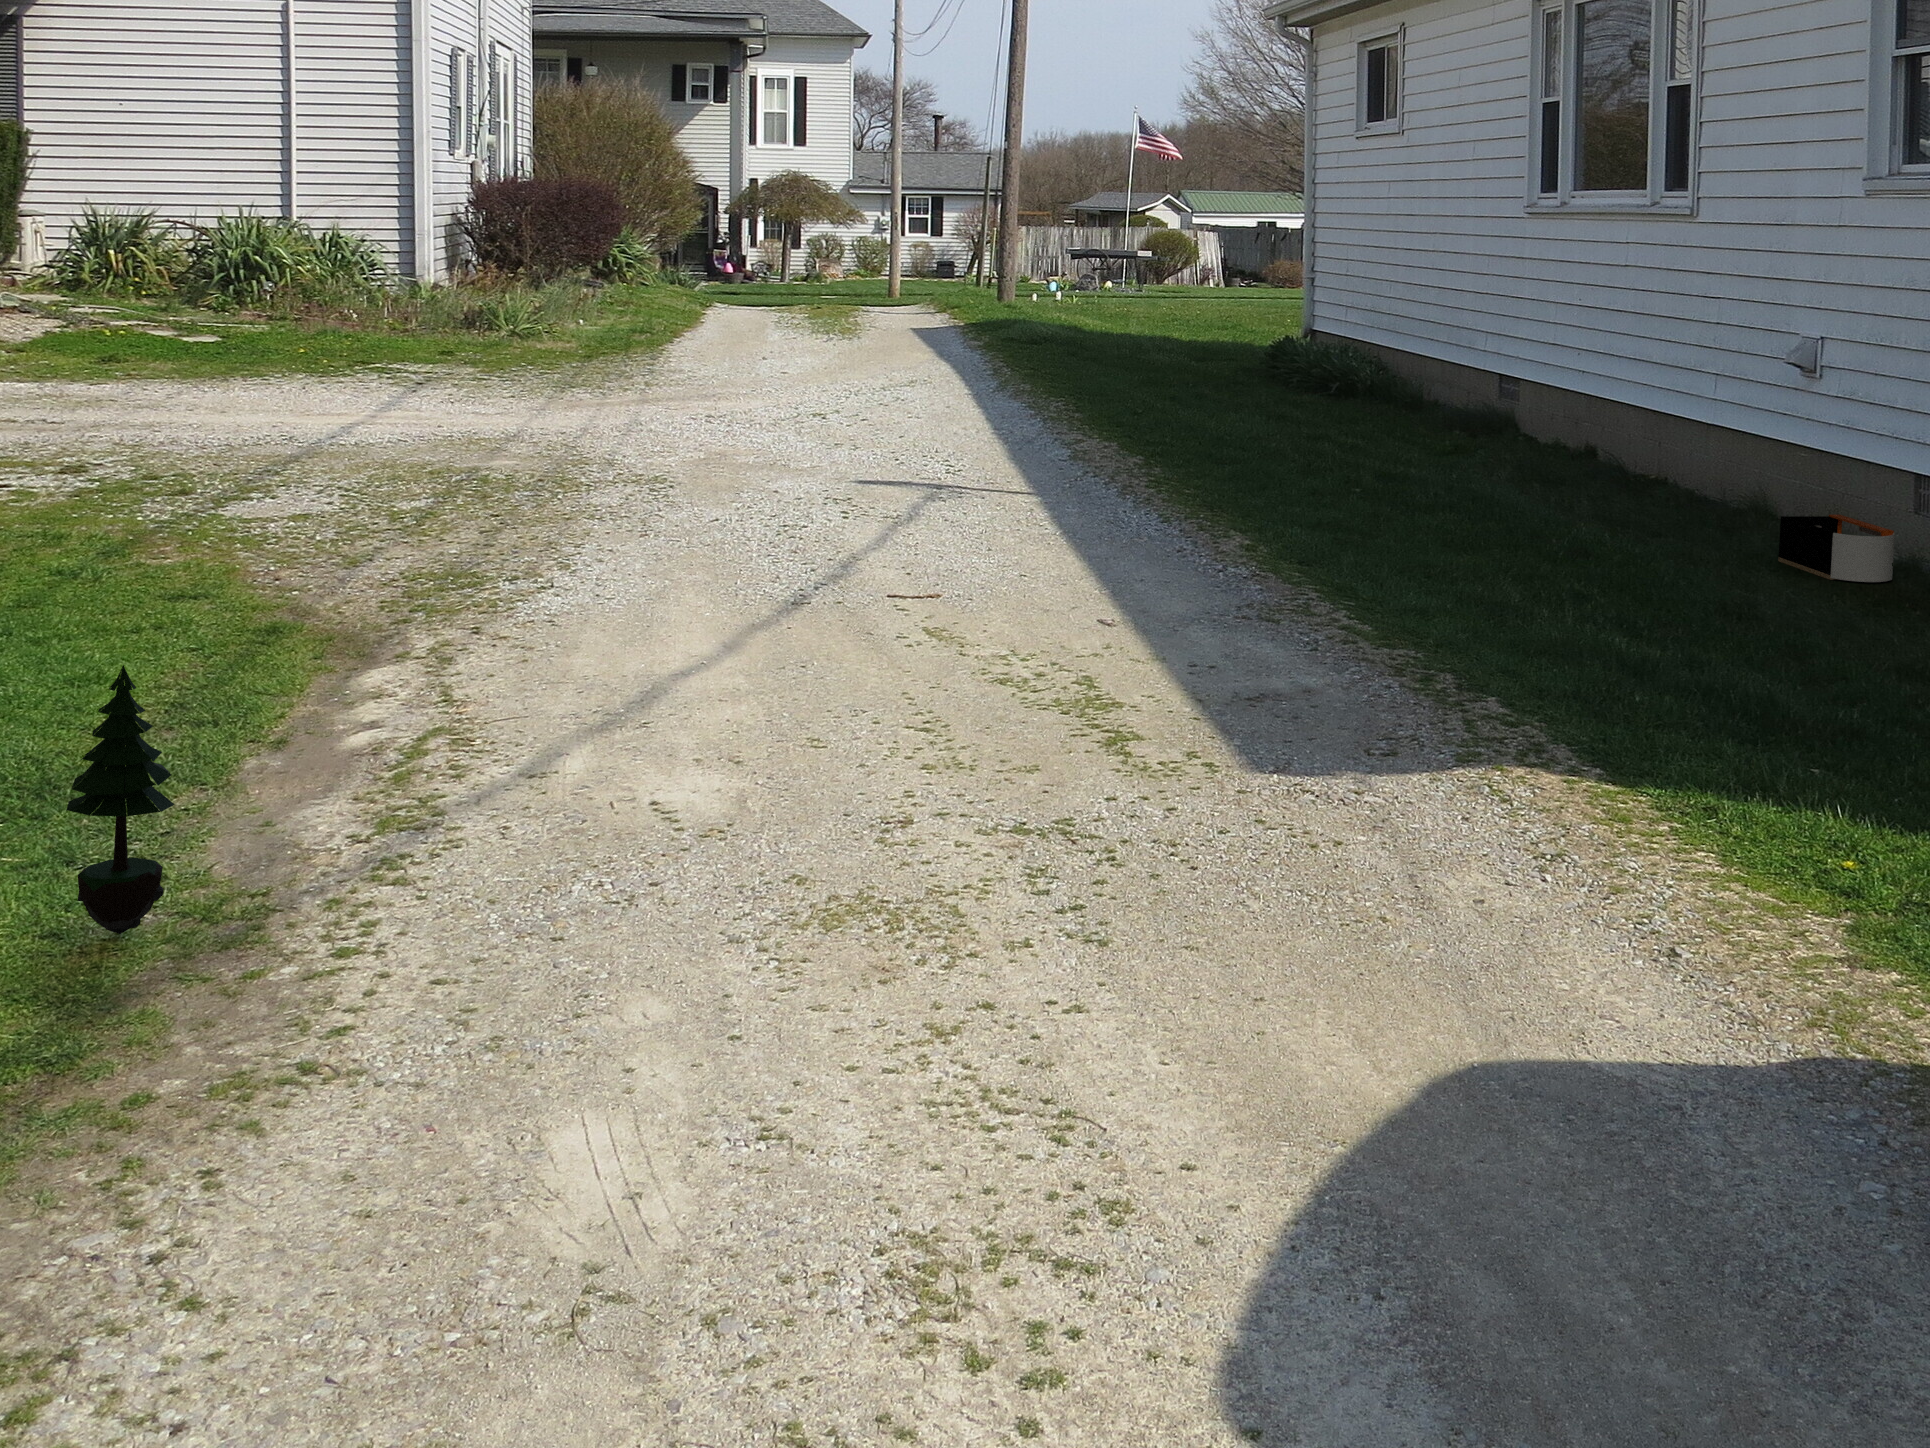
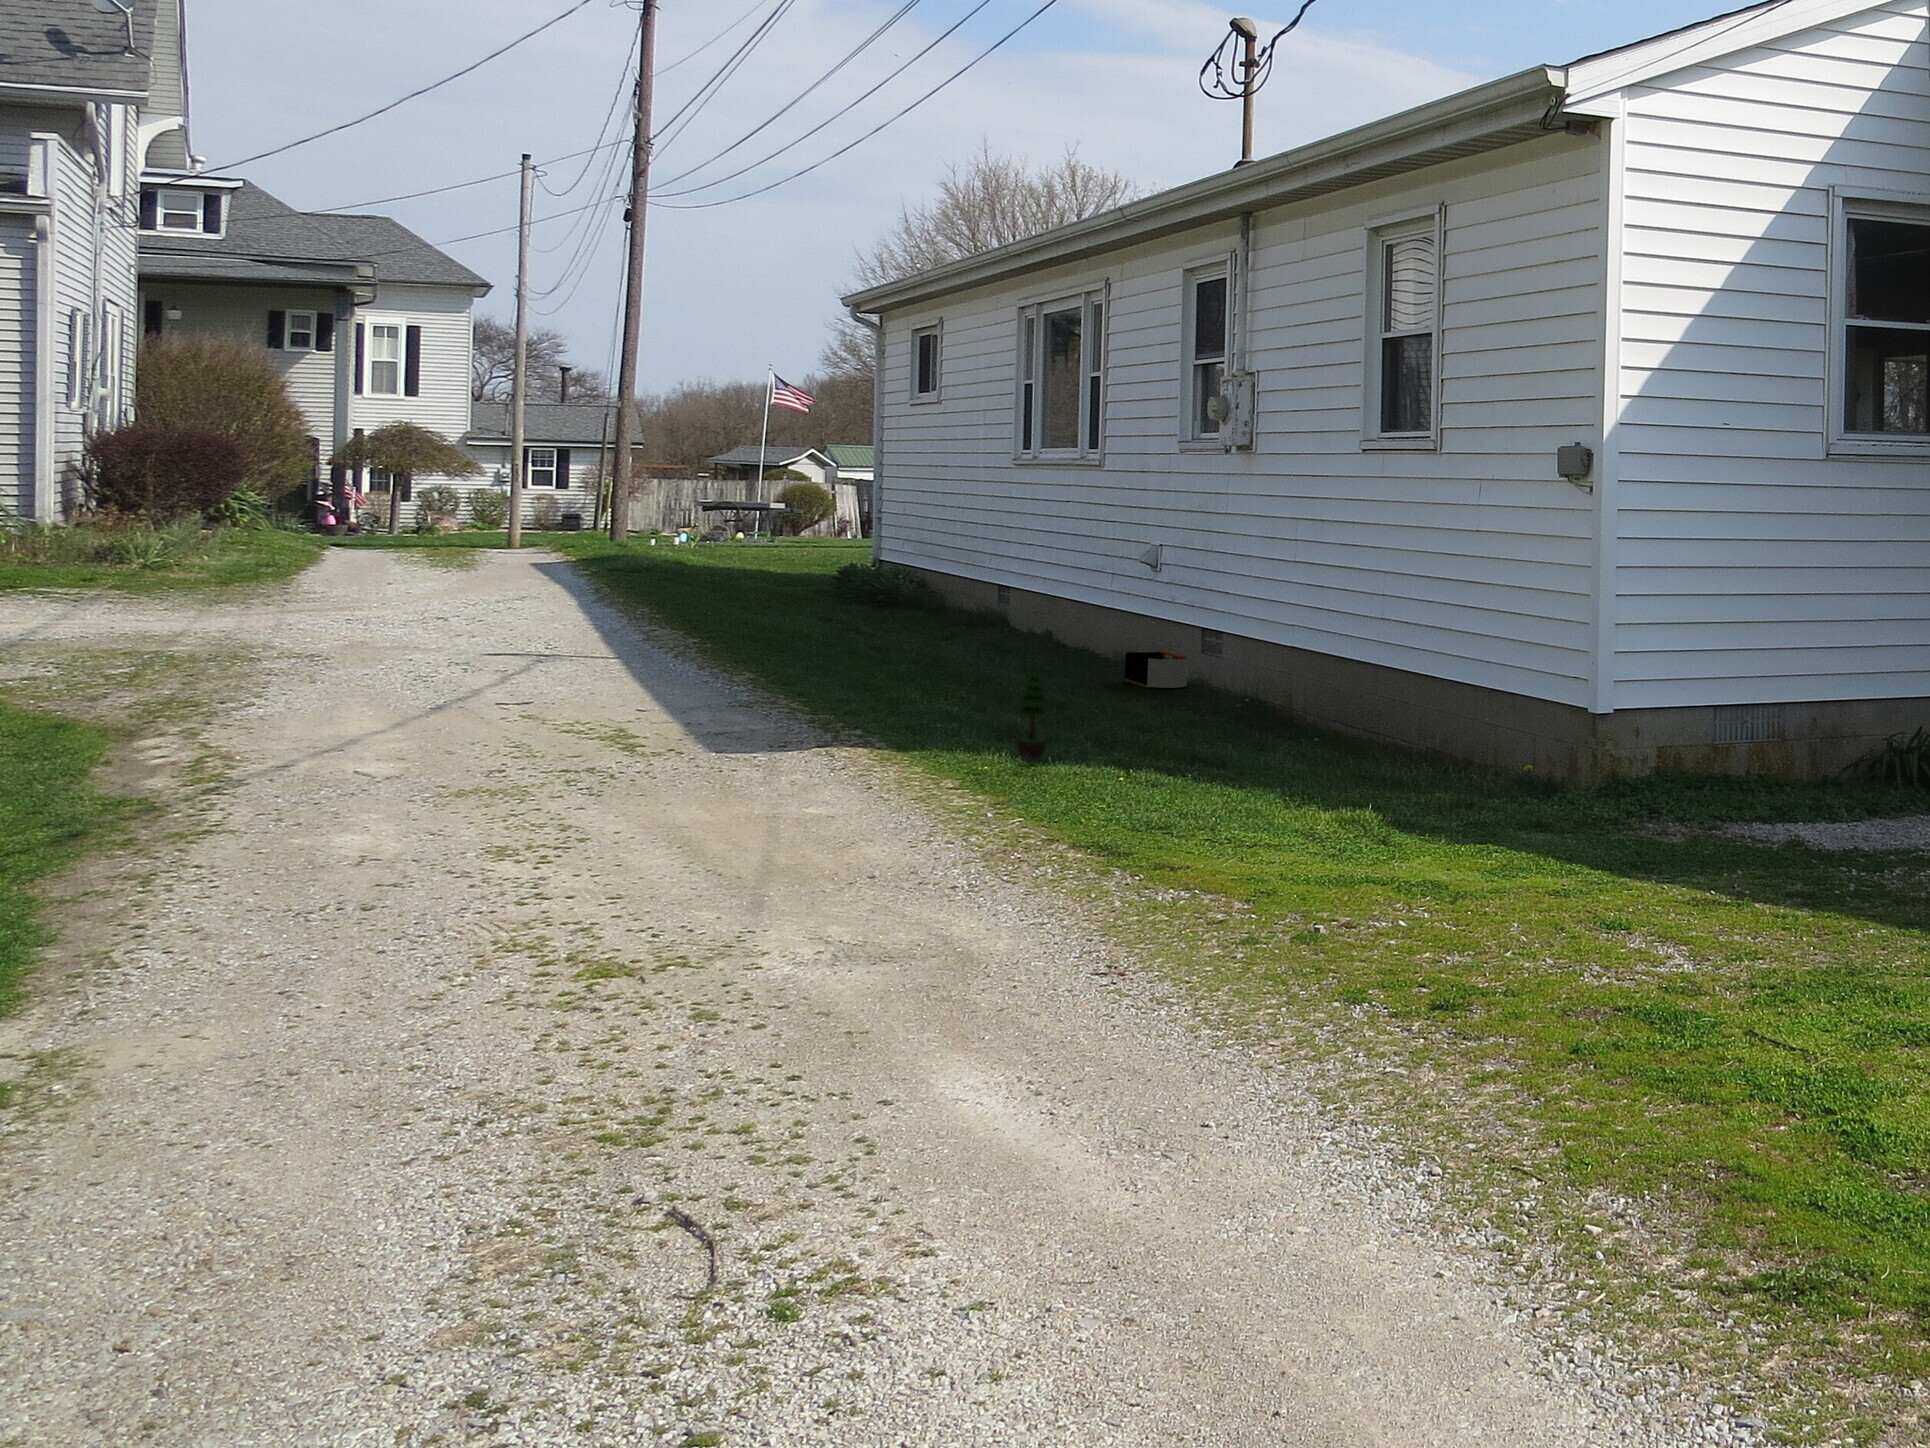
potted tree: present [66,665,174,934] -> present [1017,662,1050,764]

